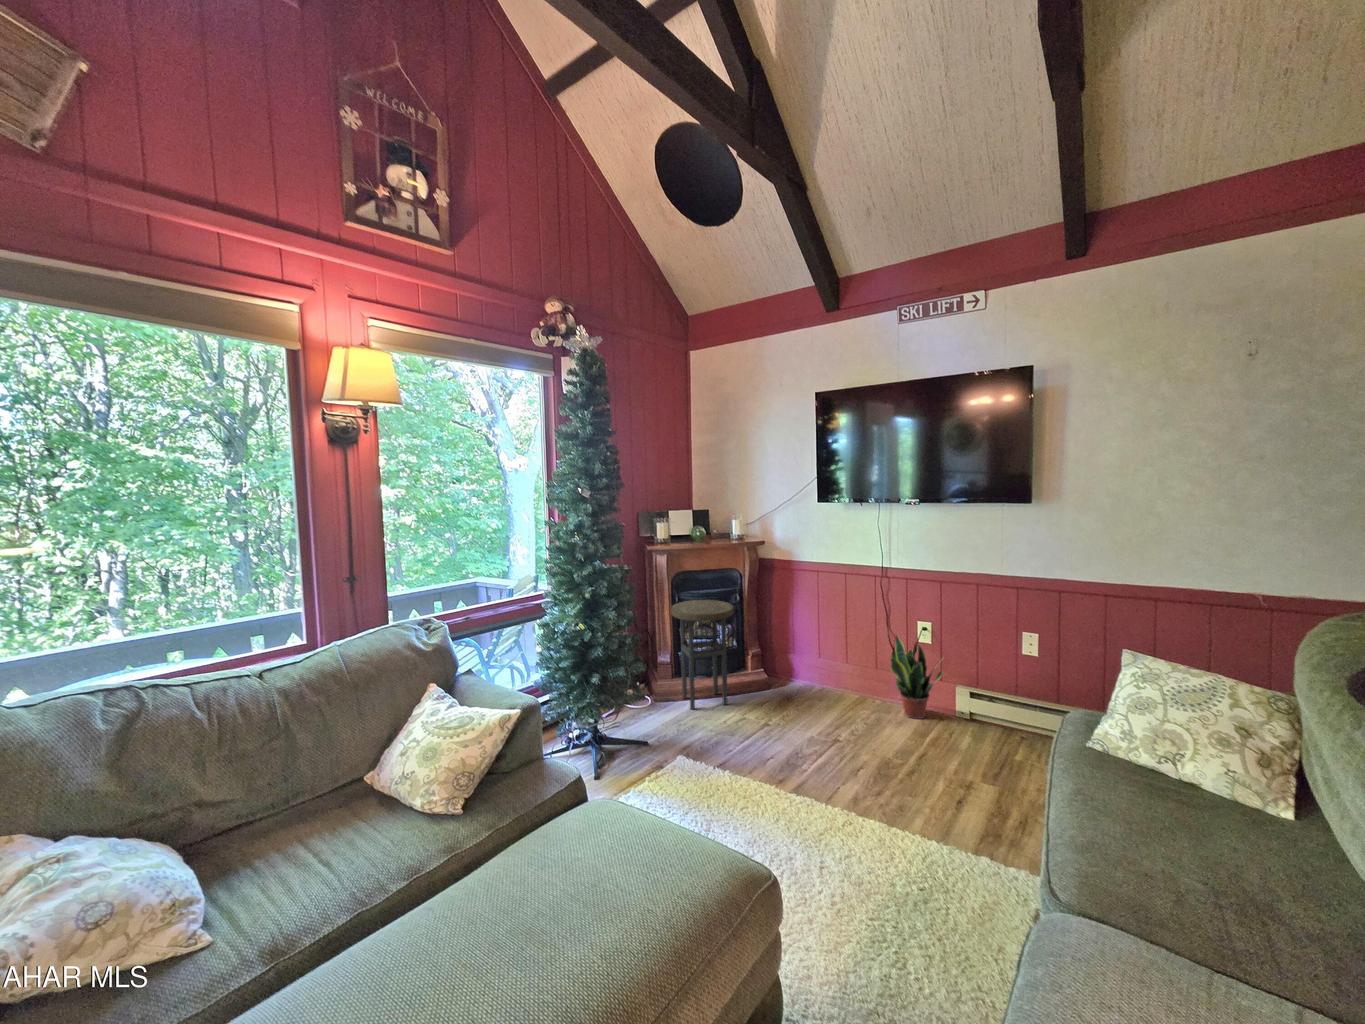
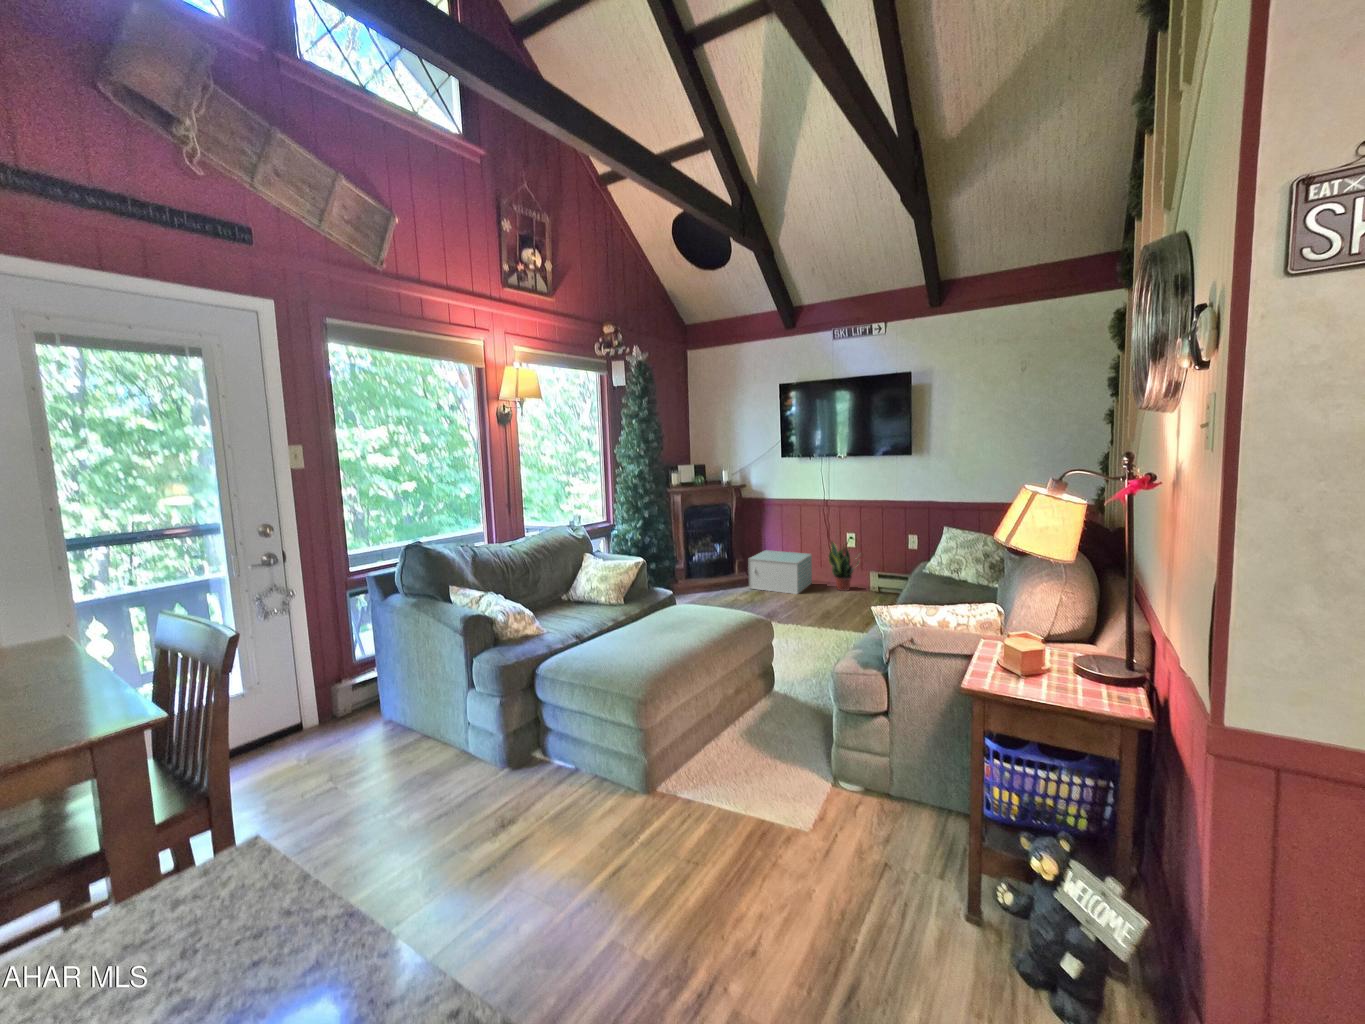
side table: present [671,600,734,710] -> none [688,526,729,596]
storage box: none [763,638,864,720] -> present [748,550,812,594]

